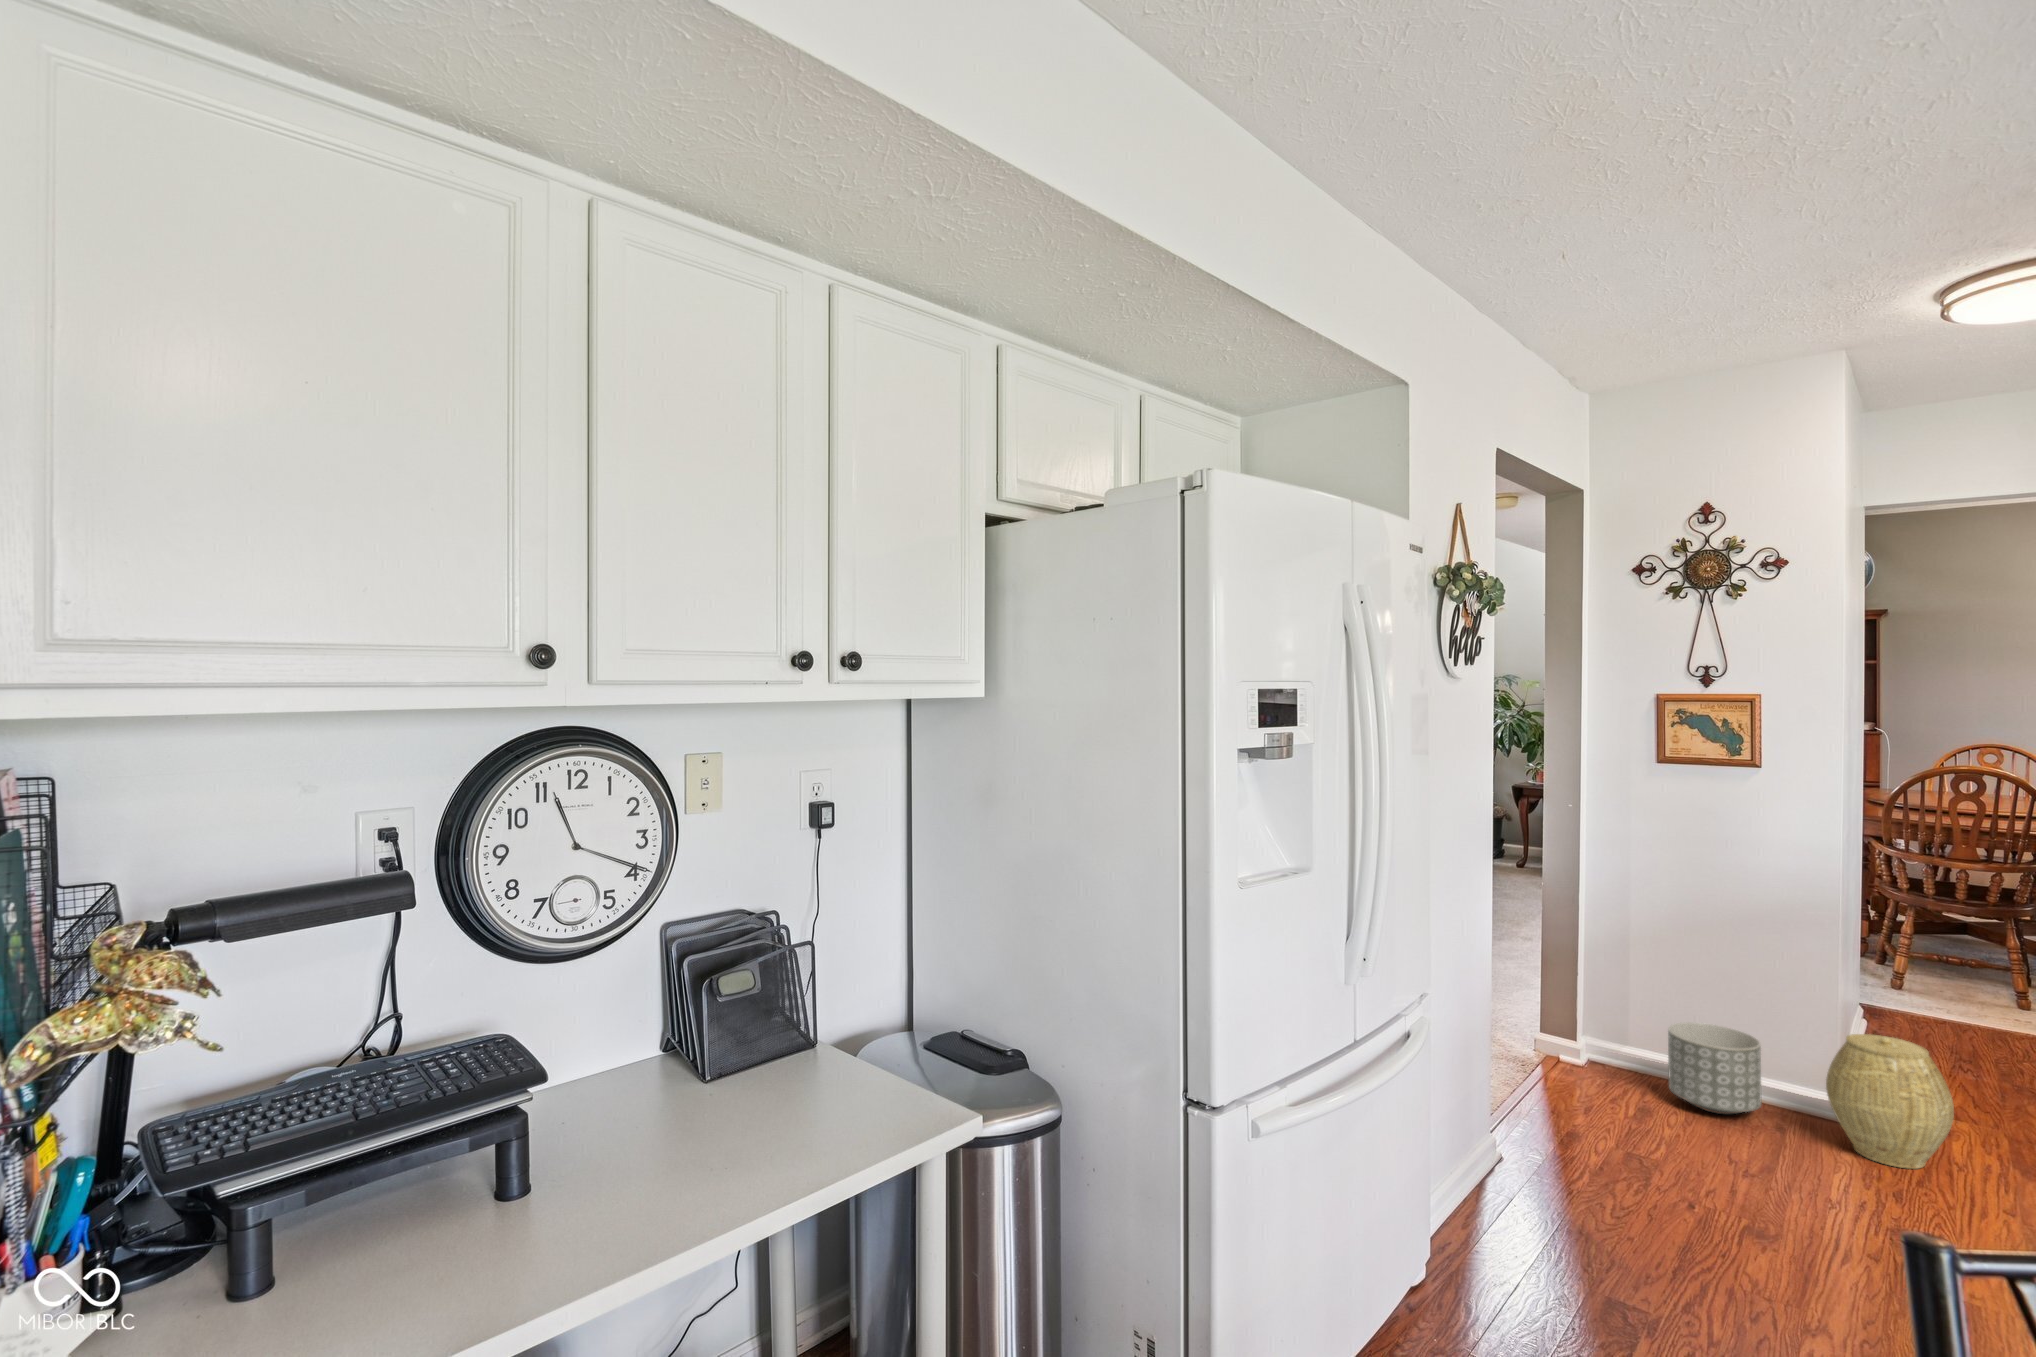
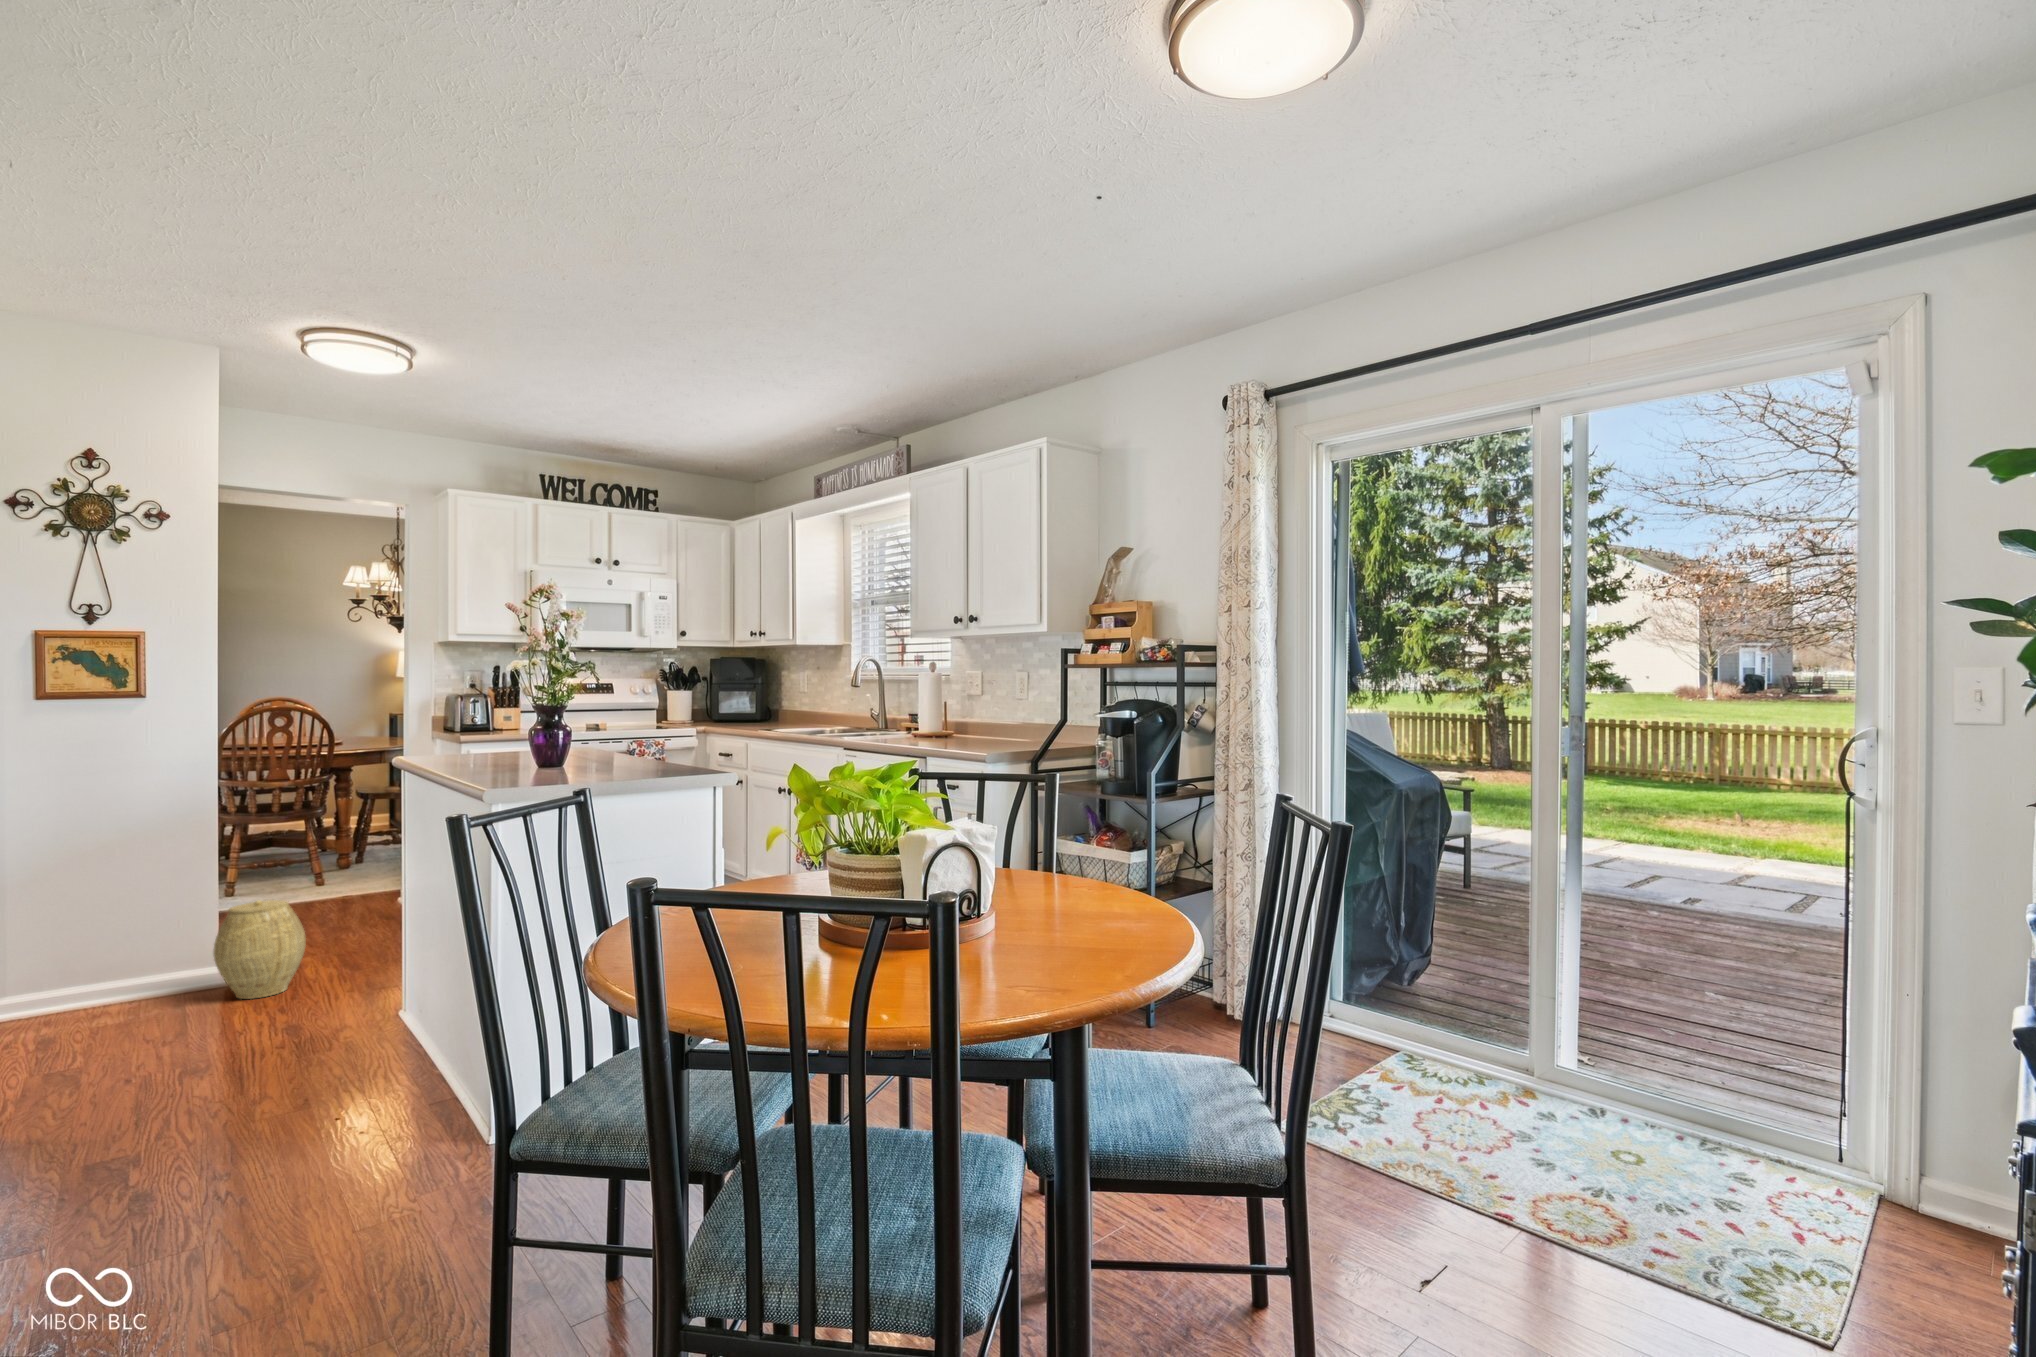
planter: present [1668,1022,1762,1114] -> none [62,939,157,1019]

